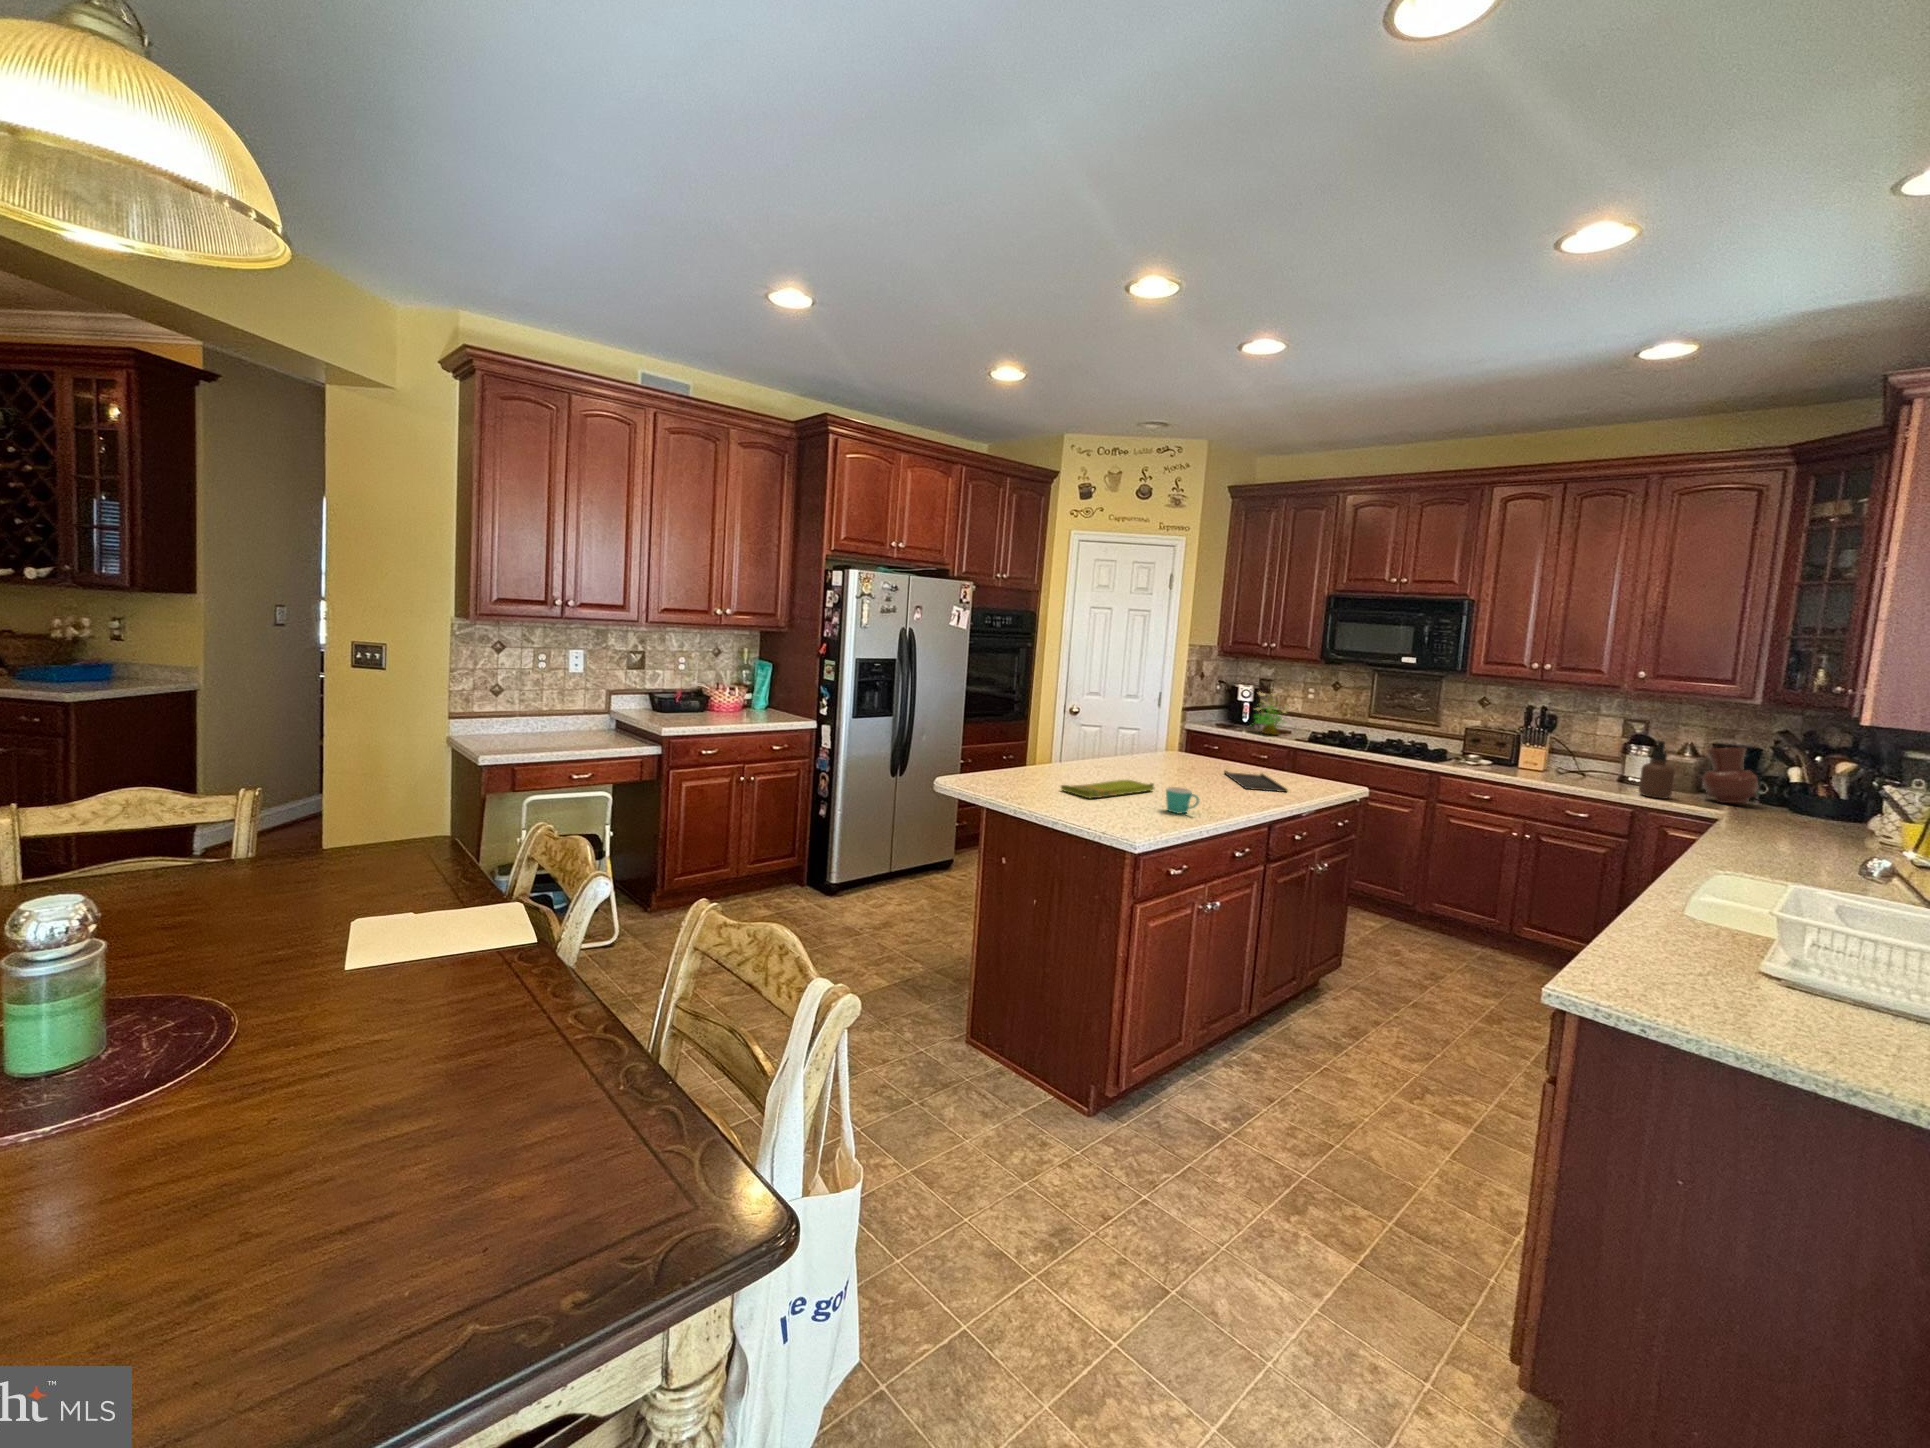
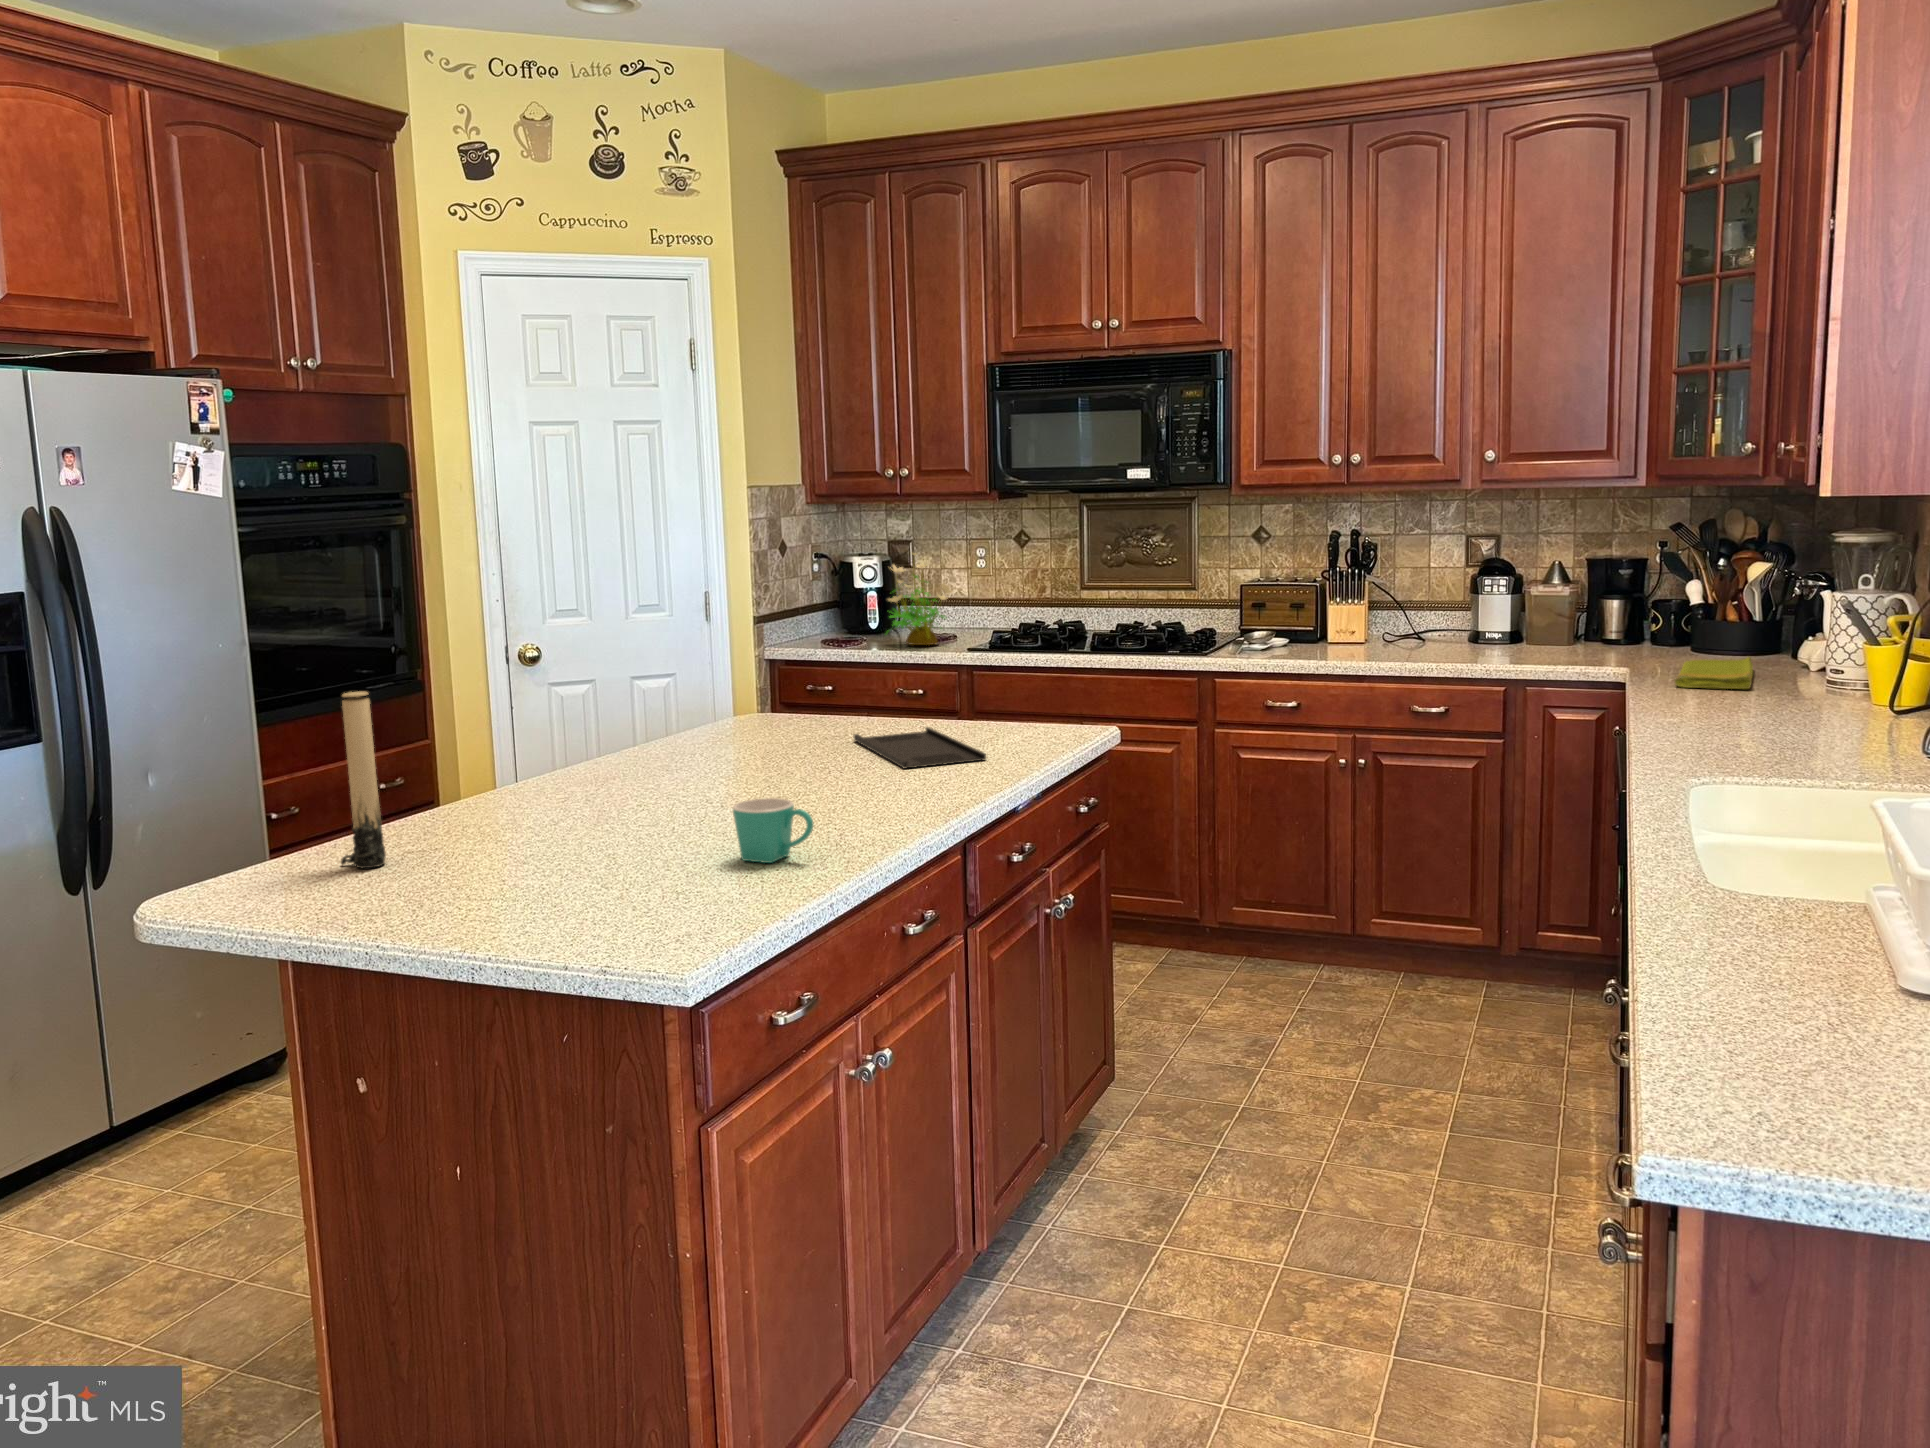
candle: none [1011,719,1031,787] -> present [341,692,386,868]
soap dispenser: present [1639,741,1674,799] -> none [1507,562,1552,659]
vase: present [1702,748,1758,803] -> none [1583,557,1655,652]
dish towel: present [1061,780,1154,798] -> present [1675,657,1753,689]

